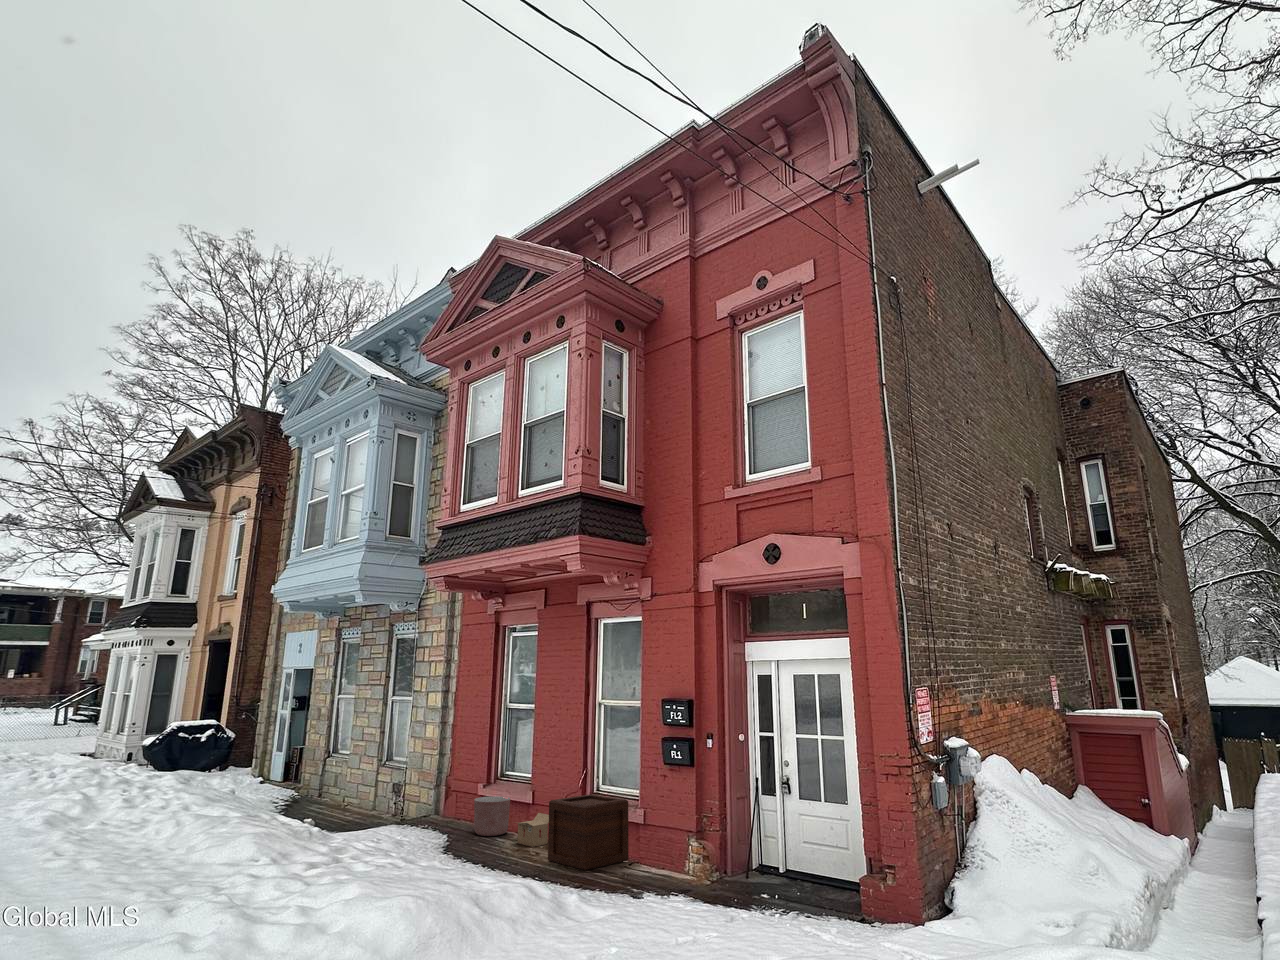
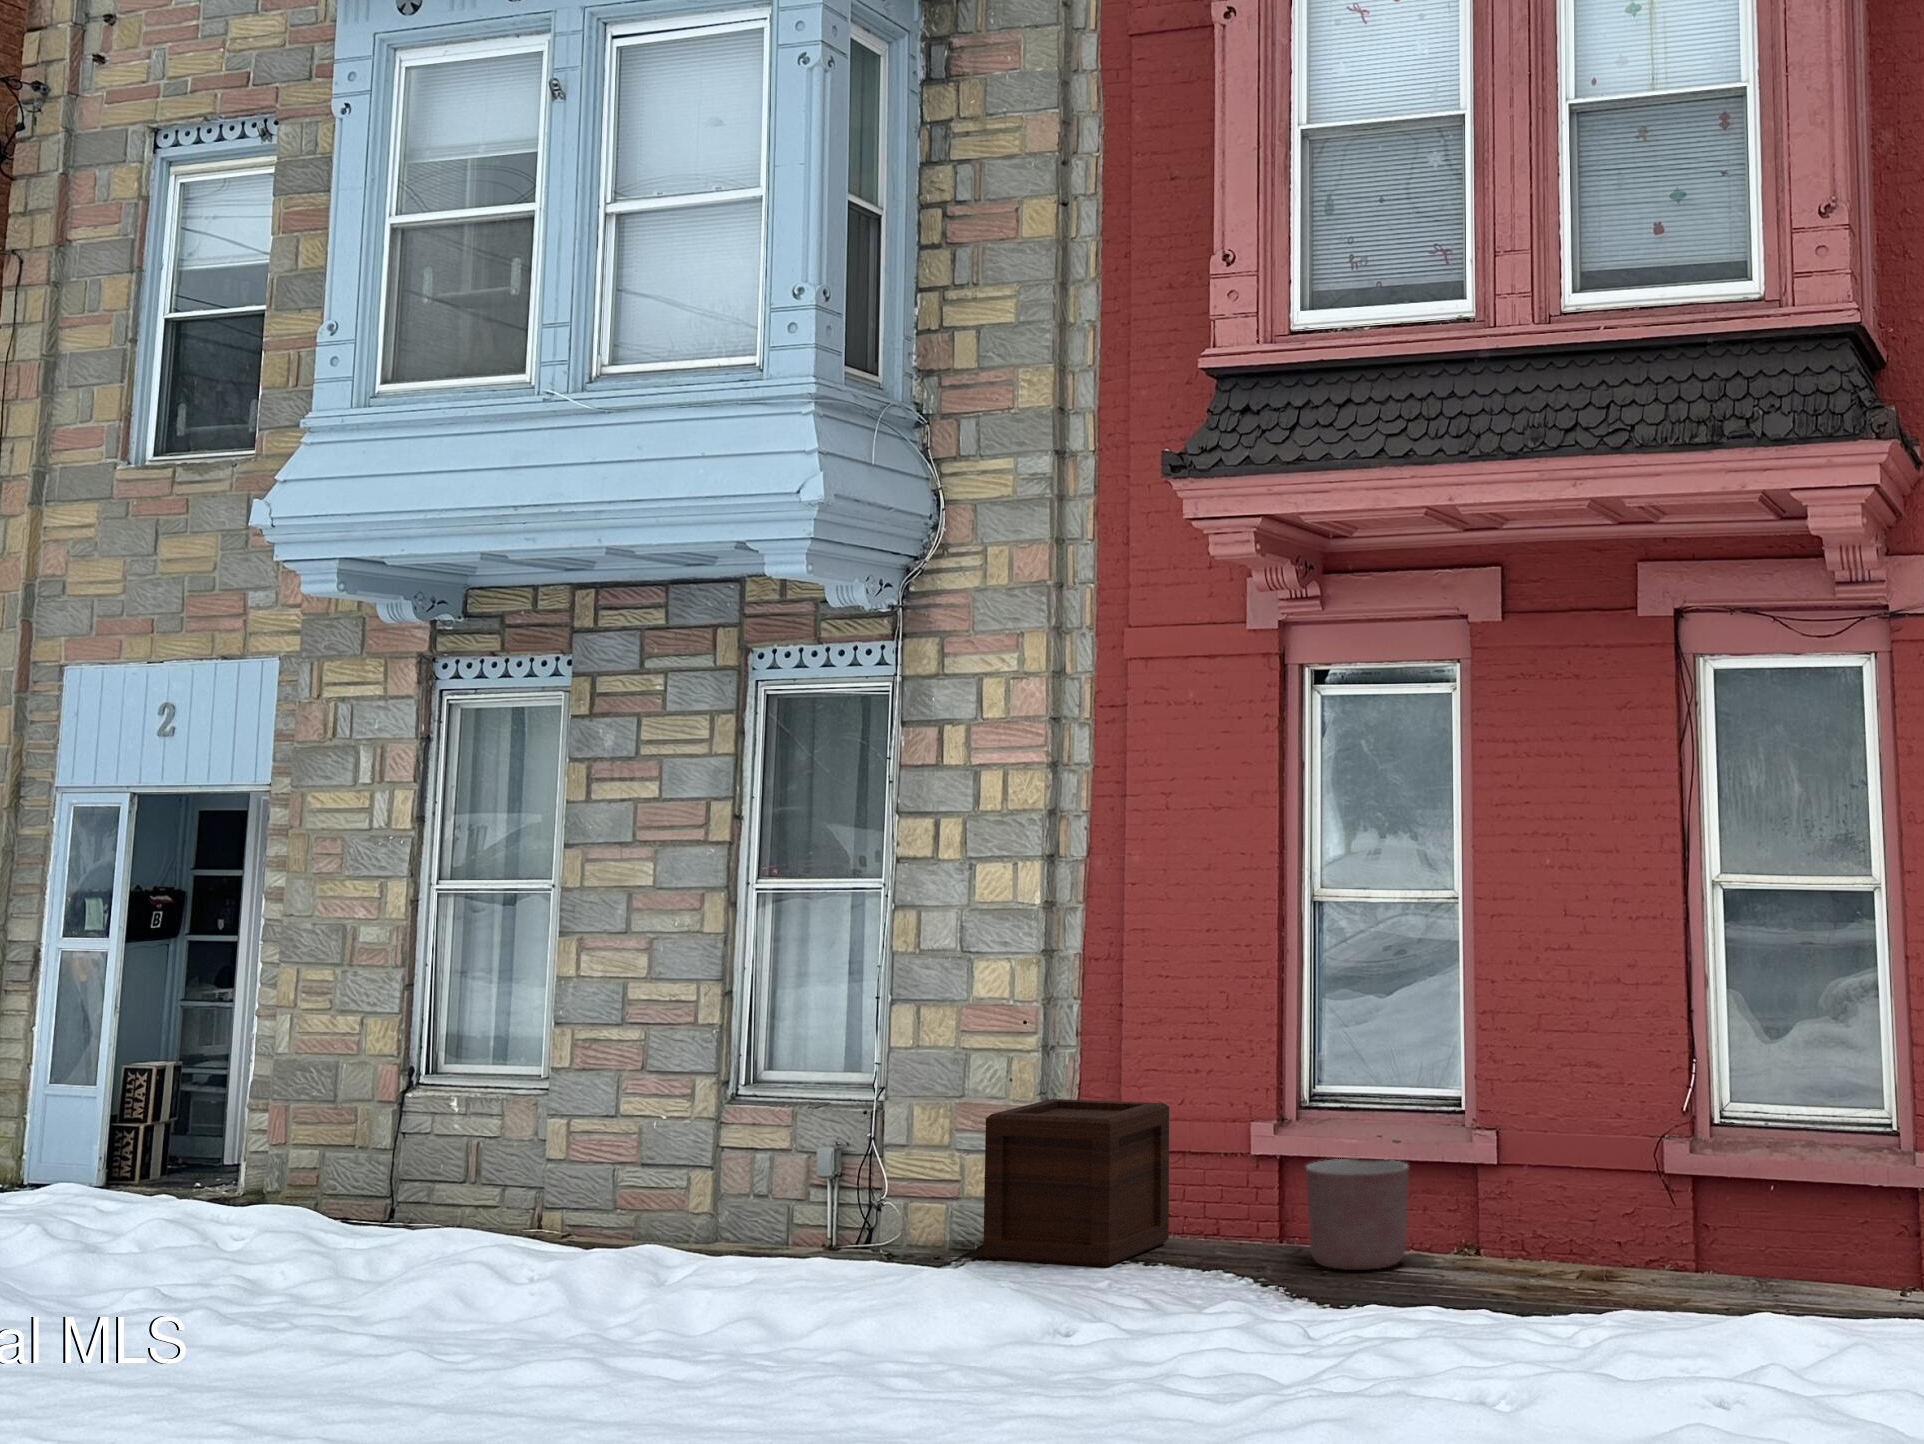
wooden crate: present [548,794,629,870] -> present [983,1099,1169,1267]
cardboard box: present [517,813,549,847] -> none [1494,1193,1587,1283]

